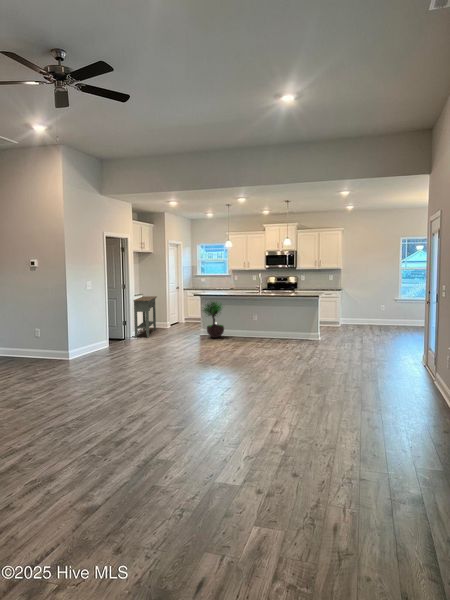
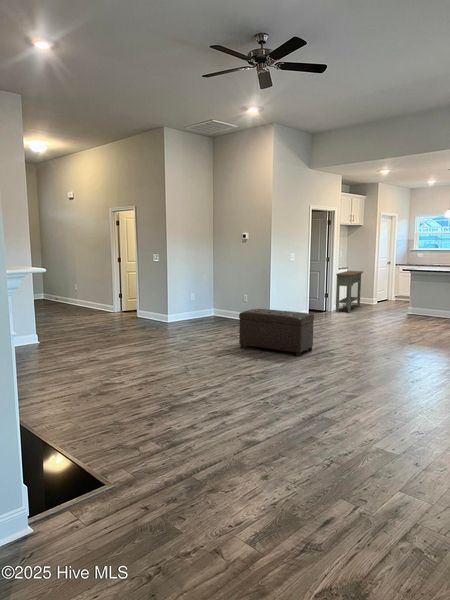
potted tree: present [203,302,224,338] -> none [410,274,439,319]
ottoman: none [39,345,124,393] -> present [239,309,314,357]

